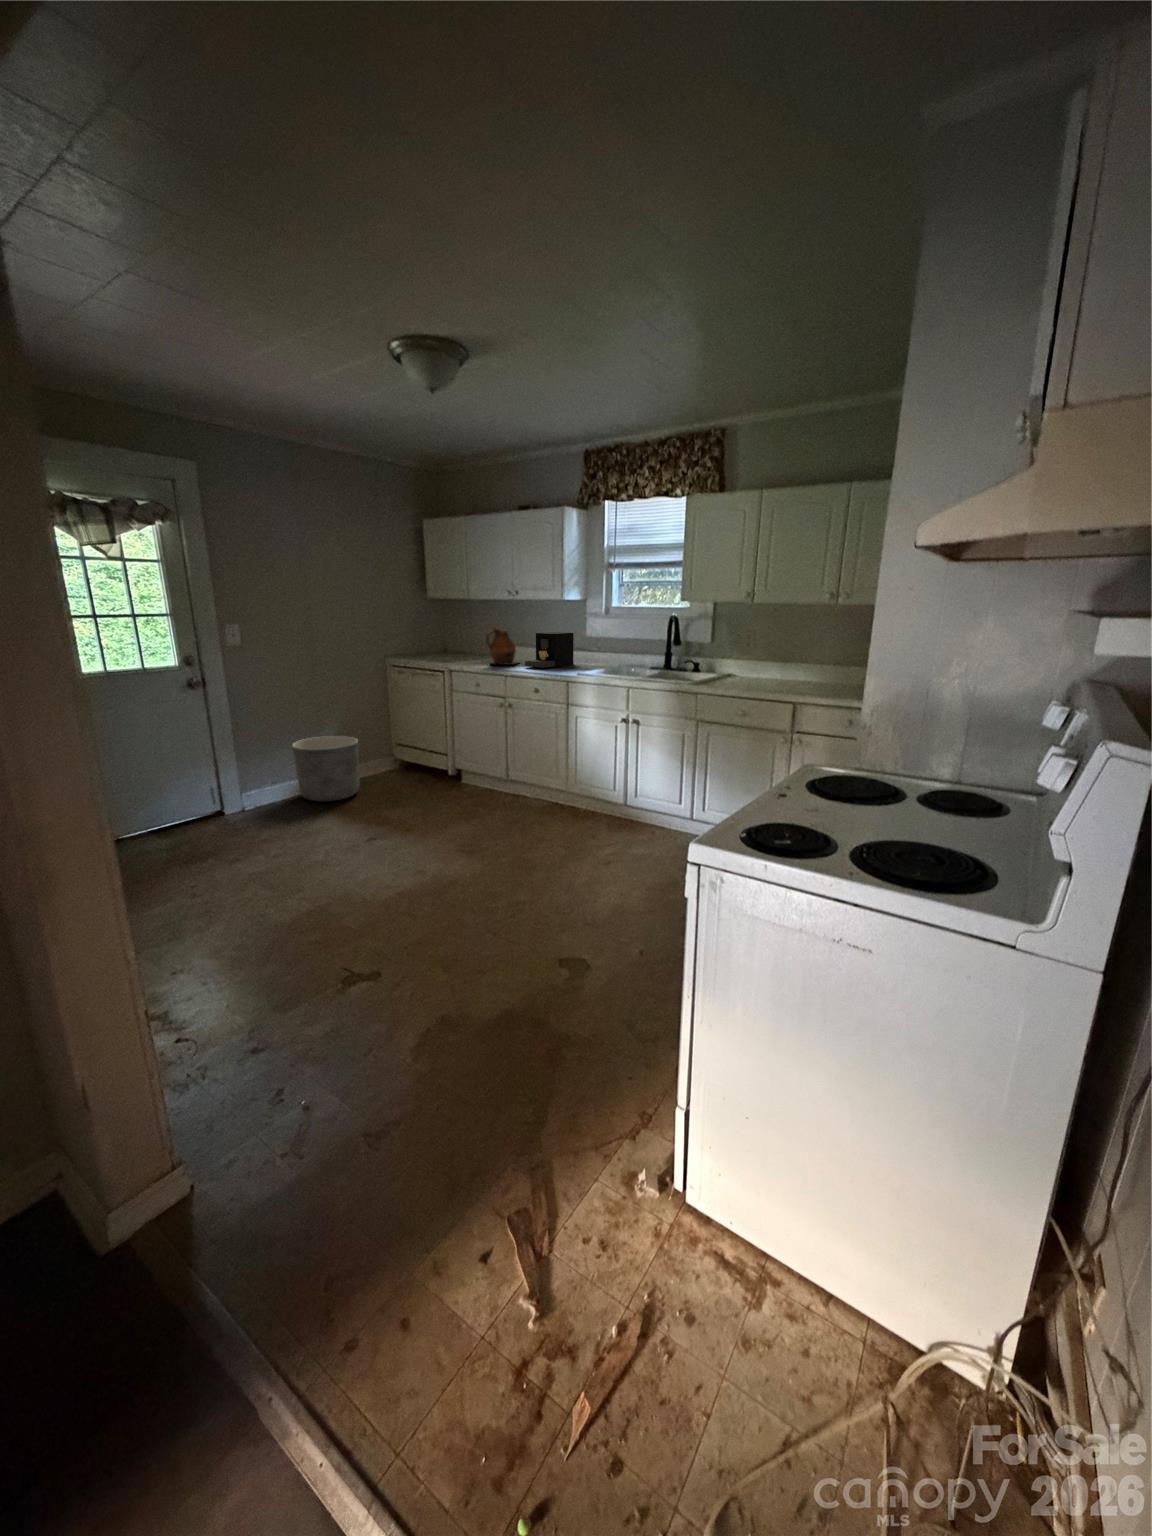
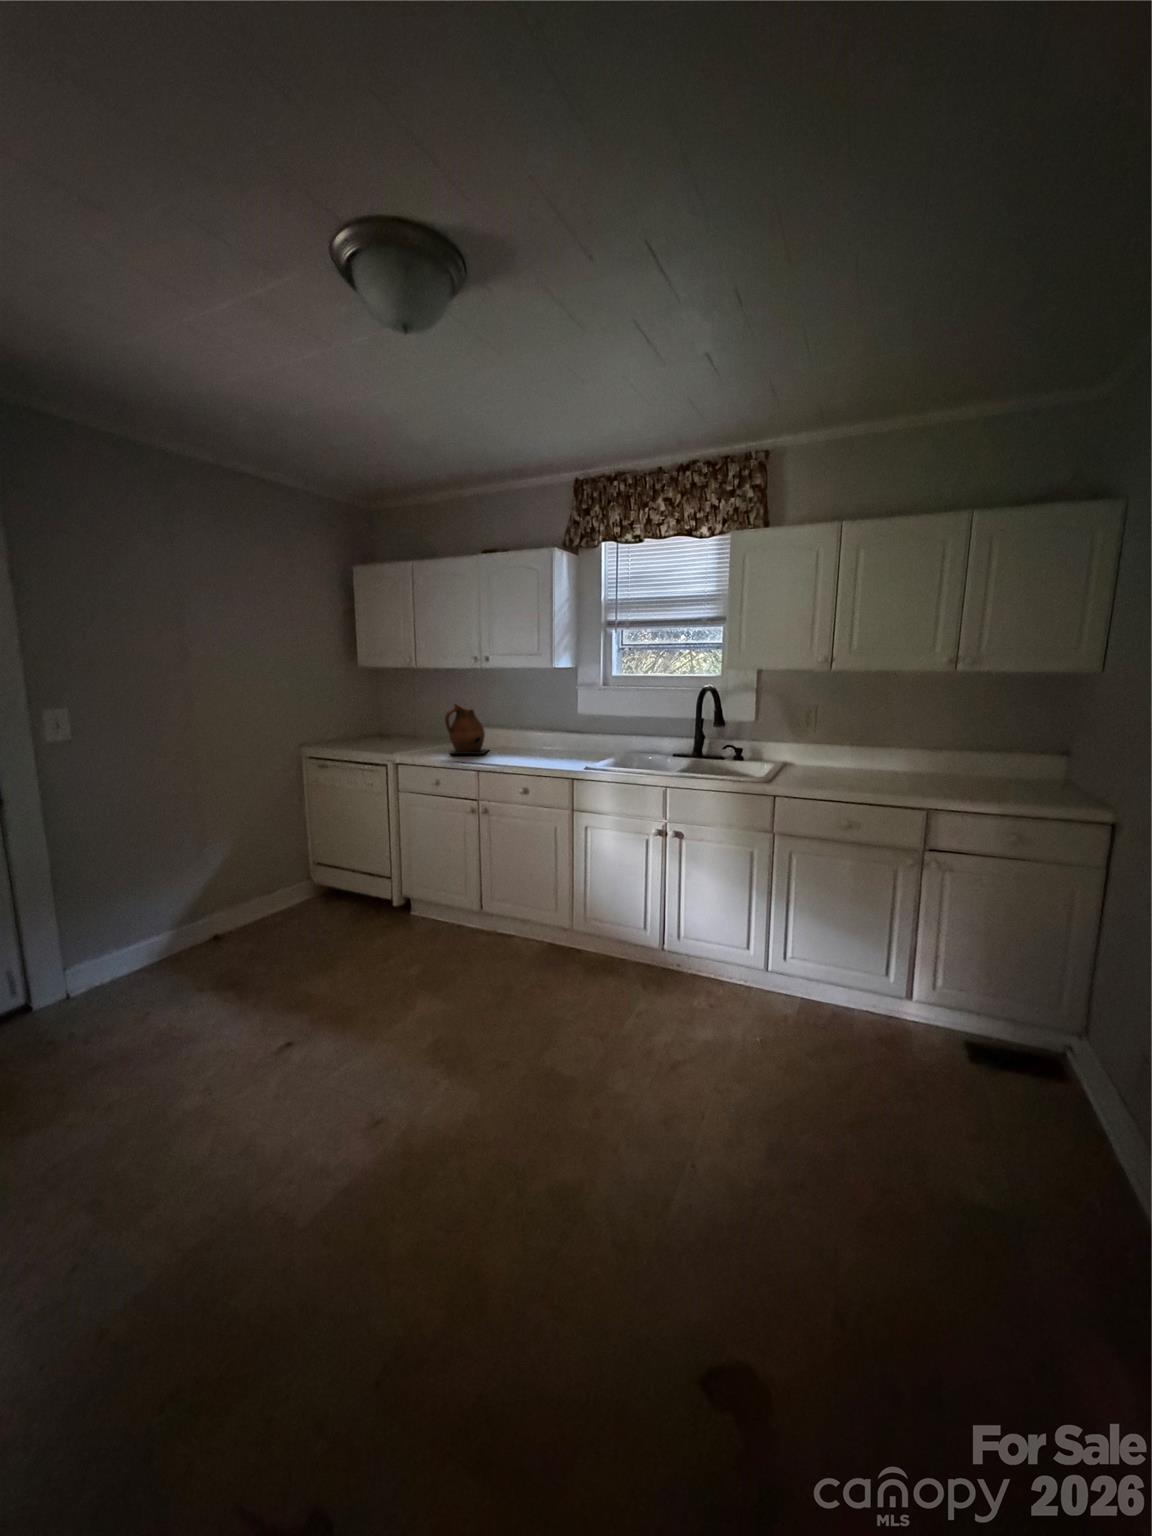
coffee maker: present [525,632,574,668] -> none [502,709,562,758]
planter: present [292,736,360,802] -> none [155,863,263,969]

